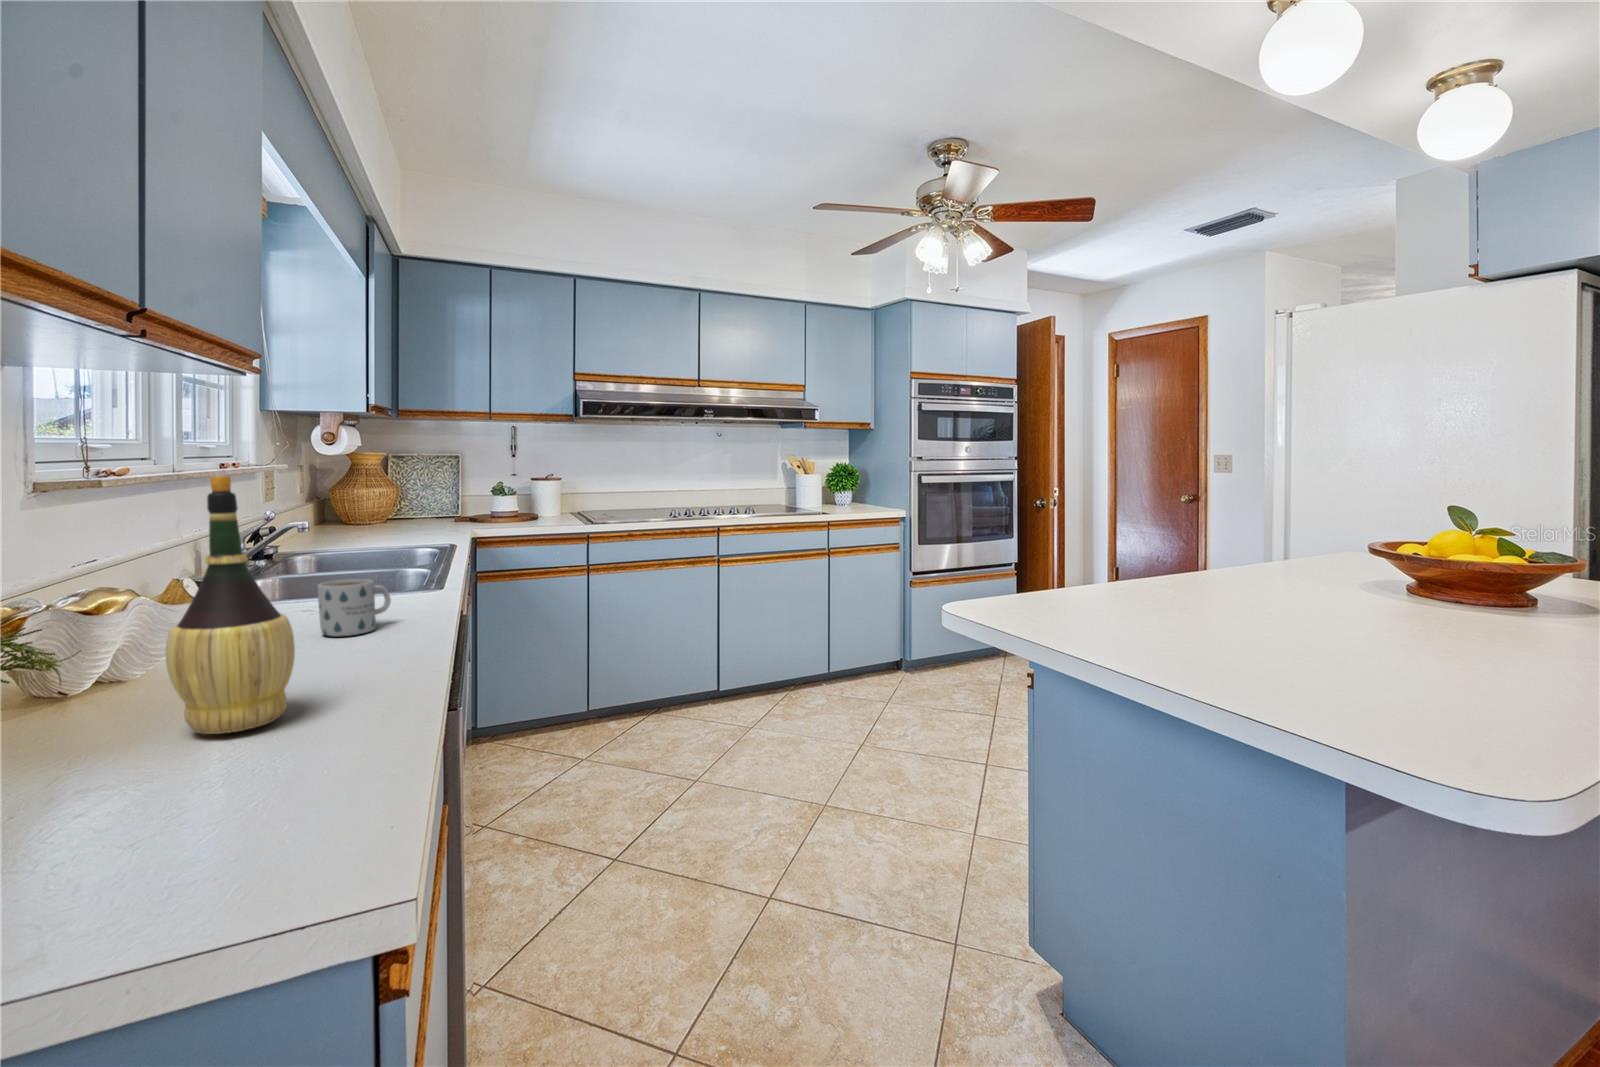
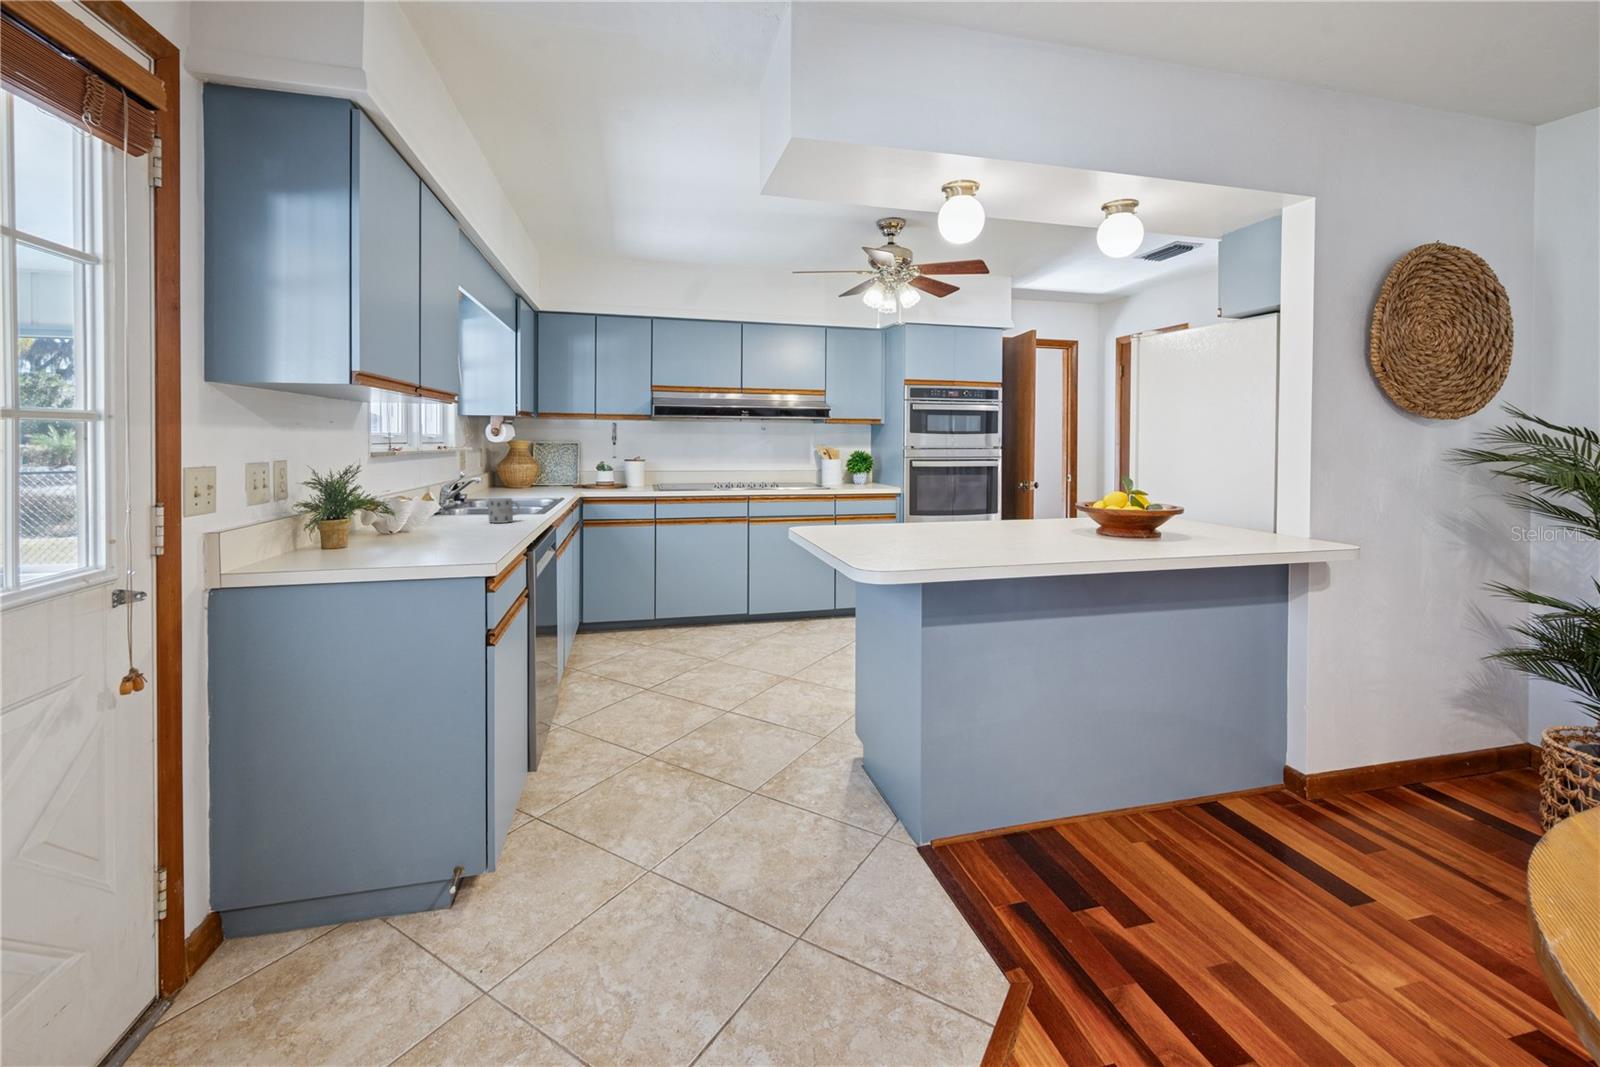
wine bottle: present [165,475,295,734] -> none [437,442,479,537]

